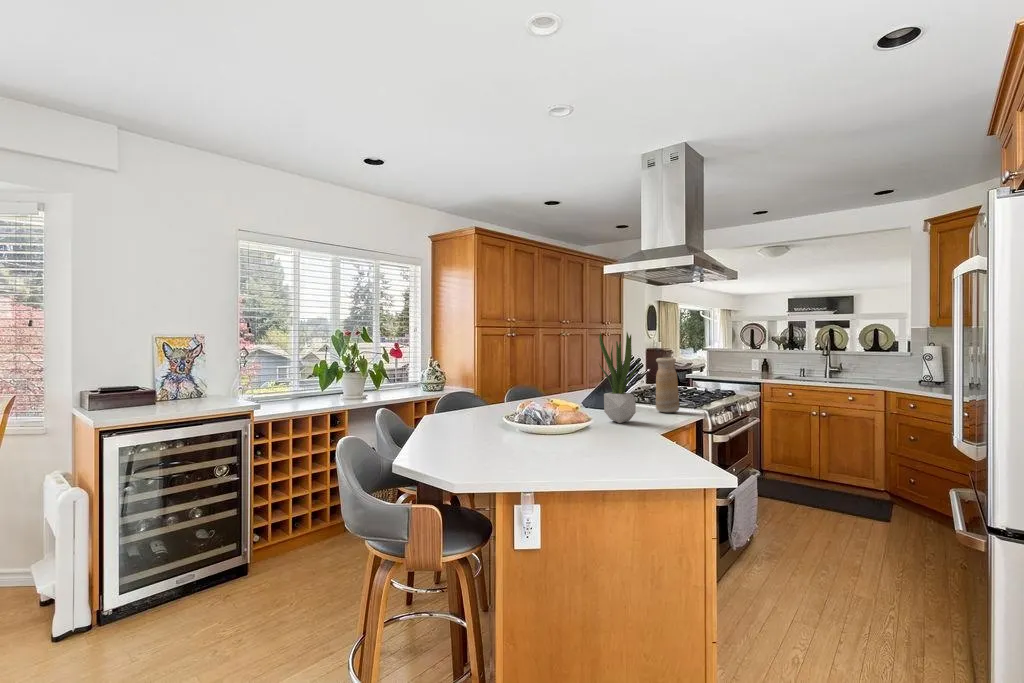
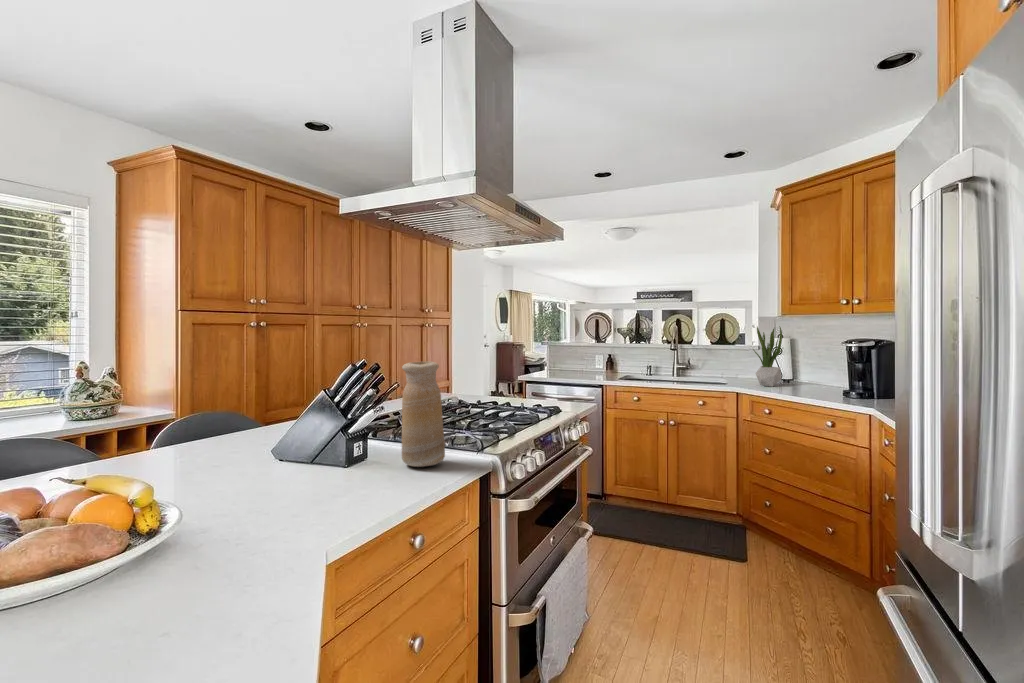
potted plant: present [599,332,638,423] -> present [753,326,783,387]

